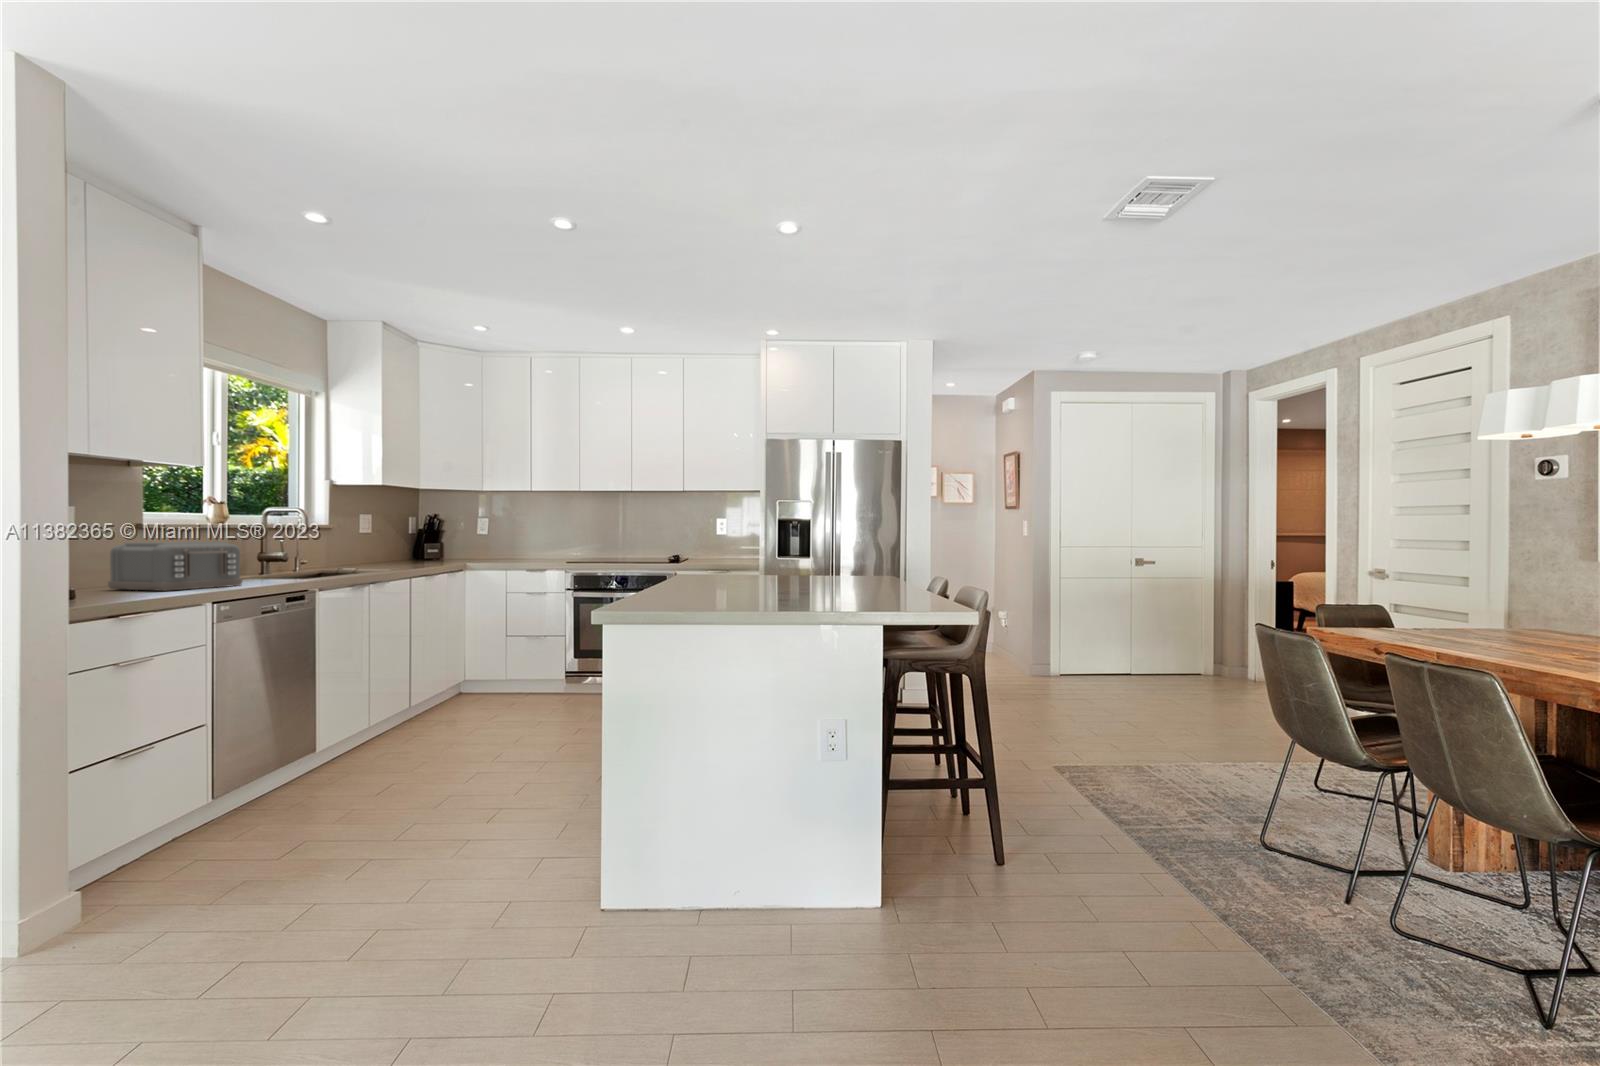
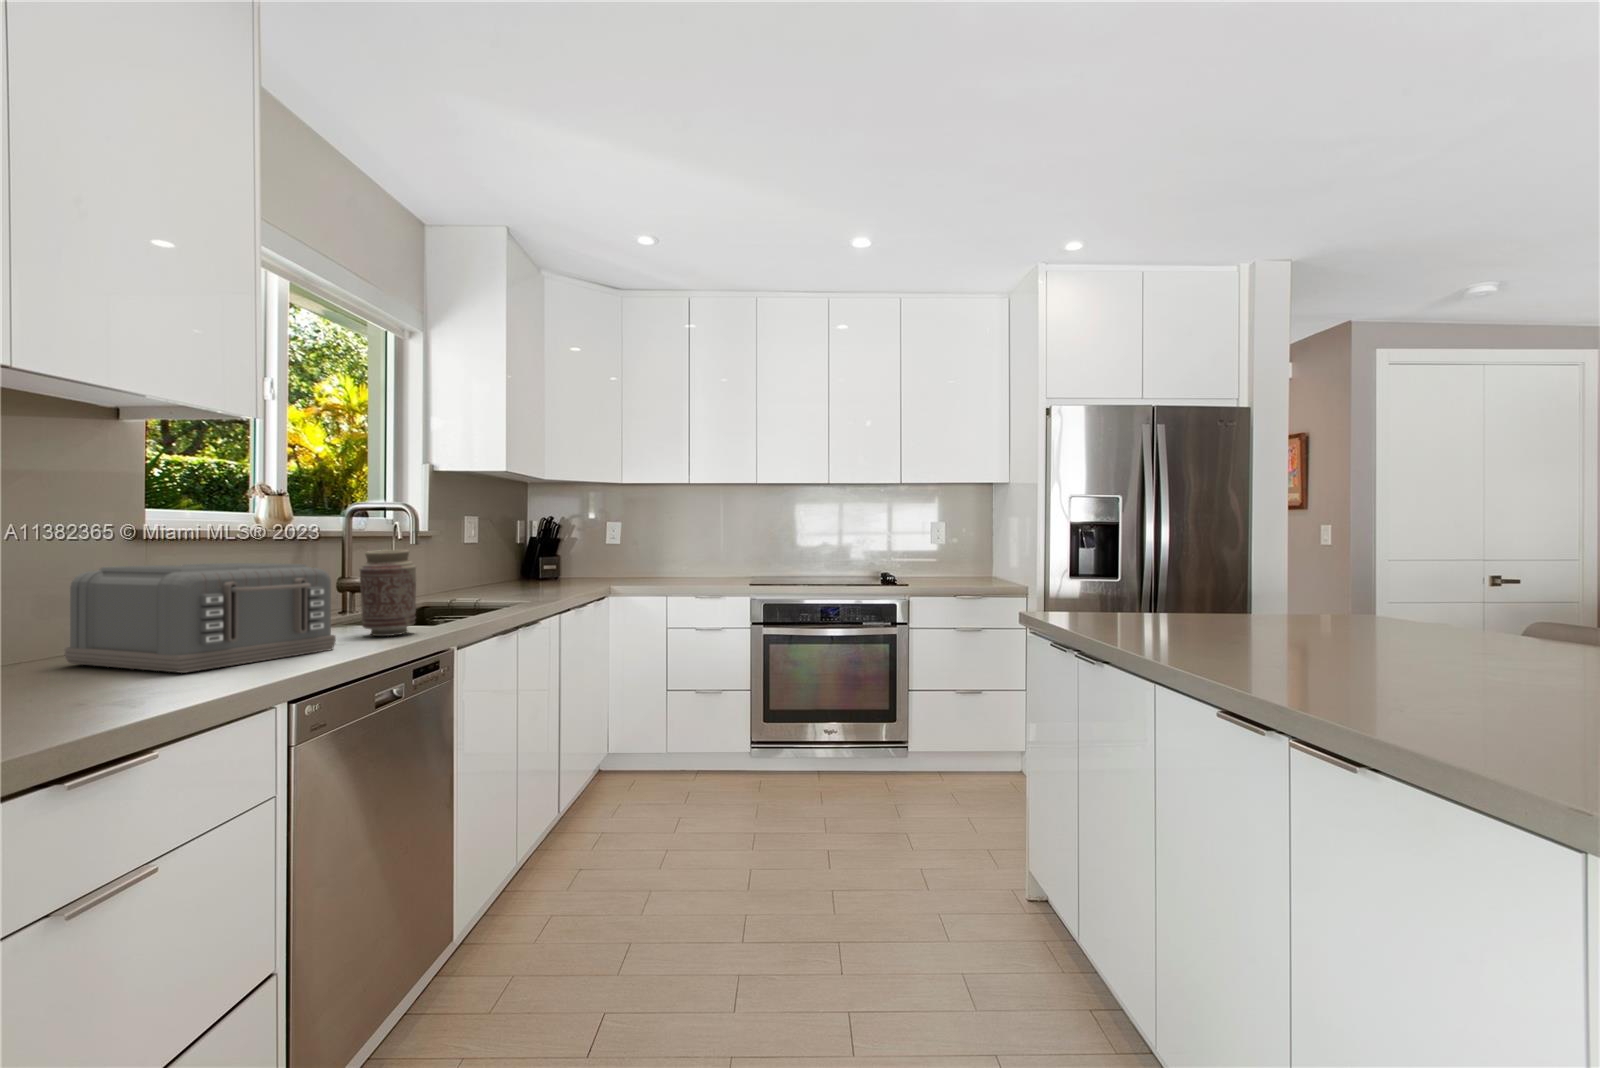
vase: none [259,535,292,581] -> present [359,550,416,636]

